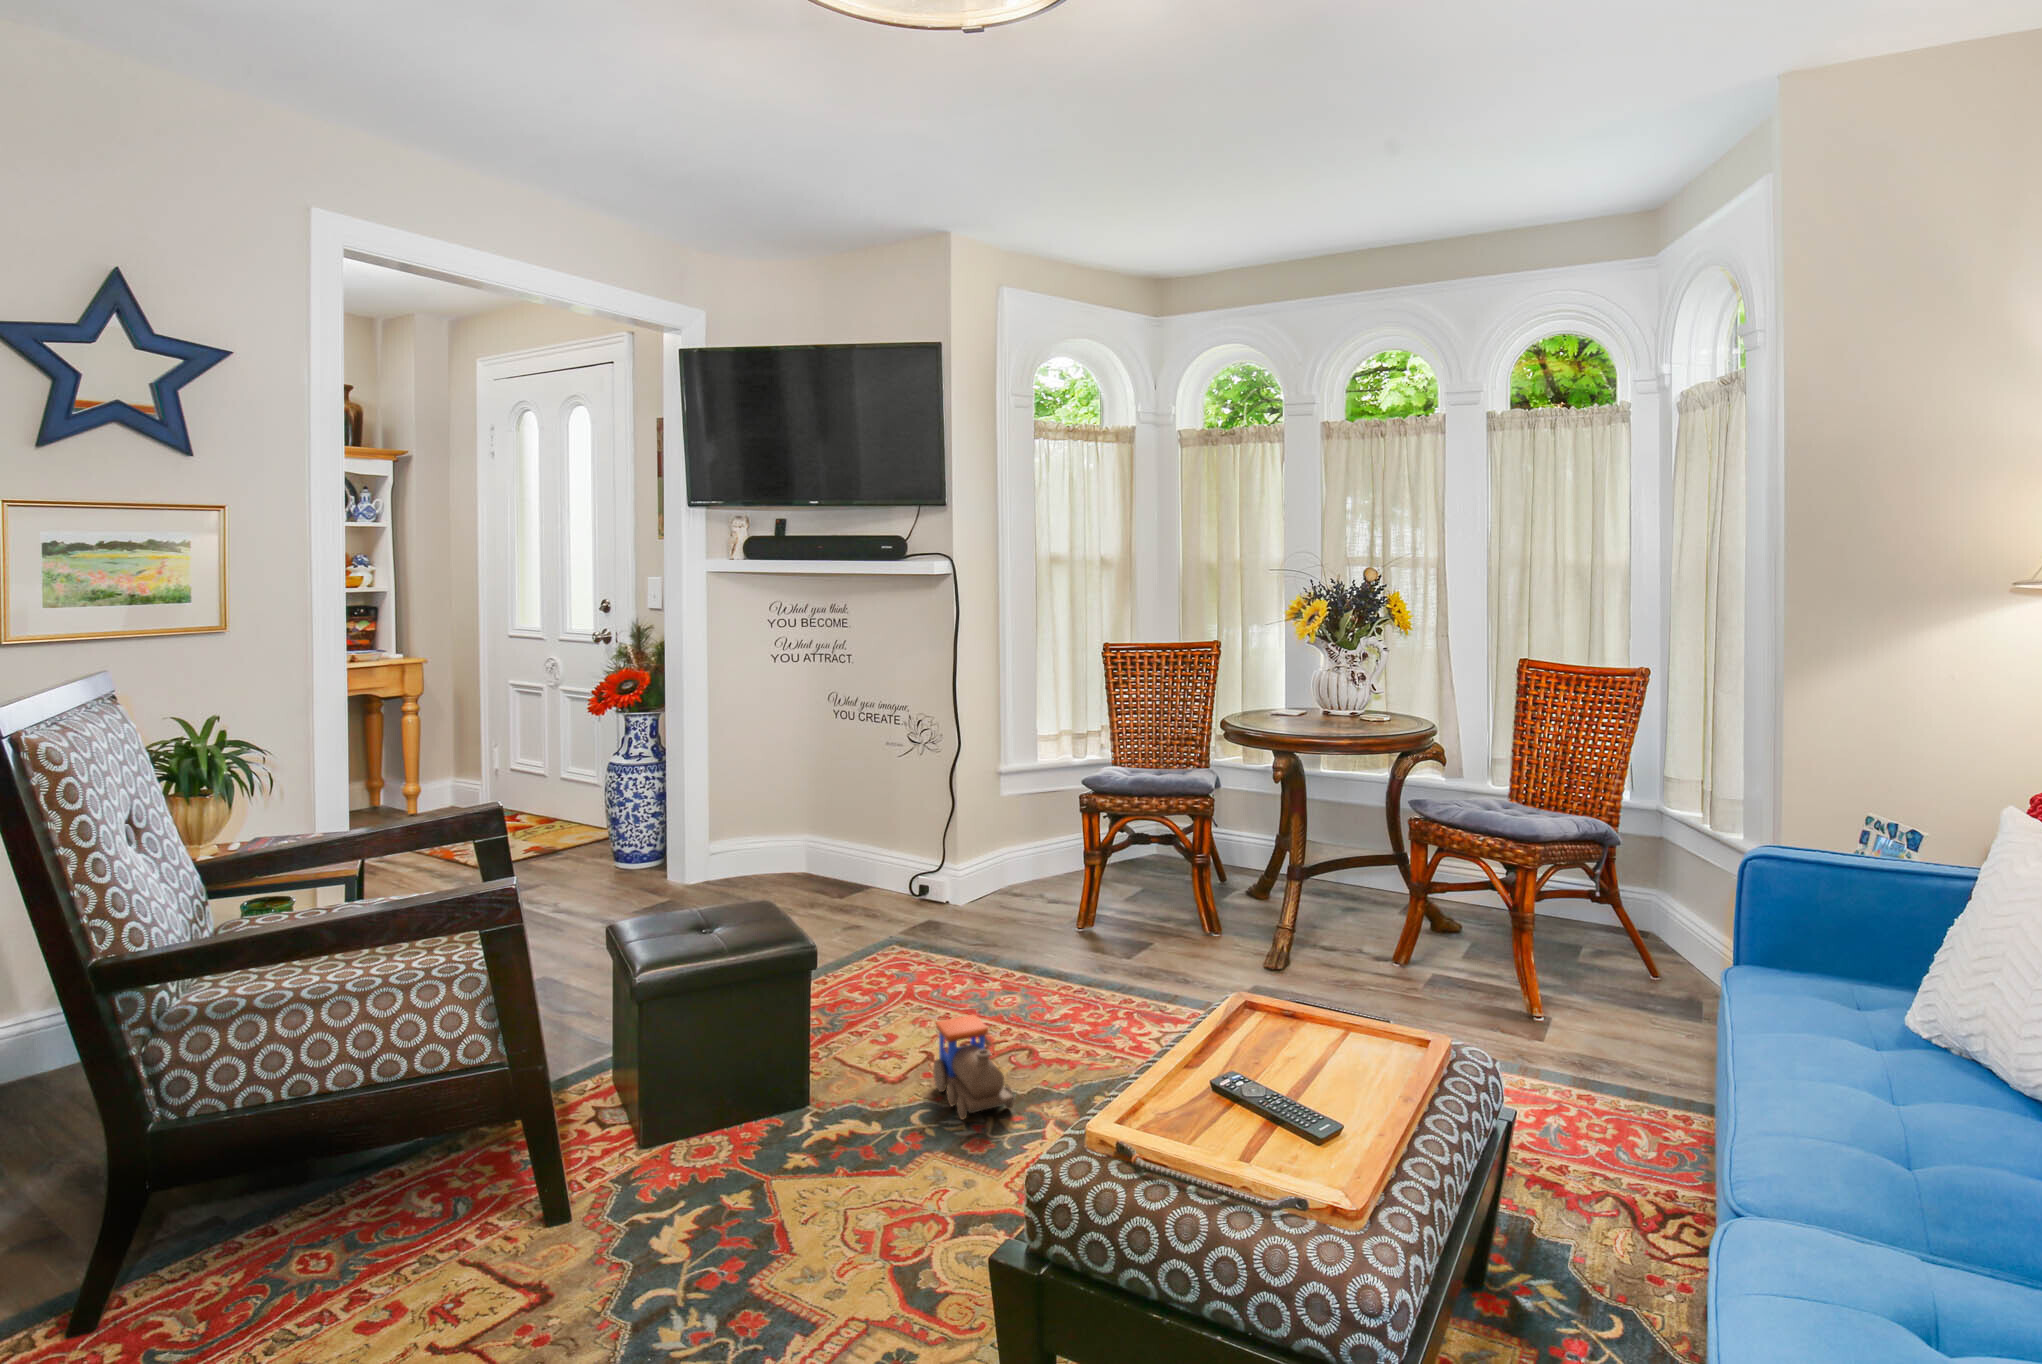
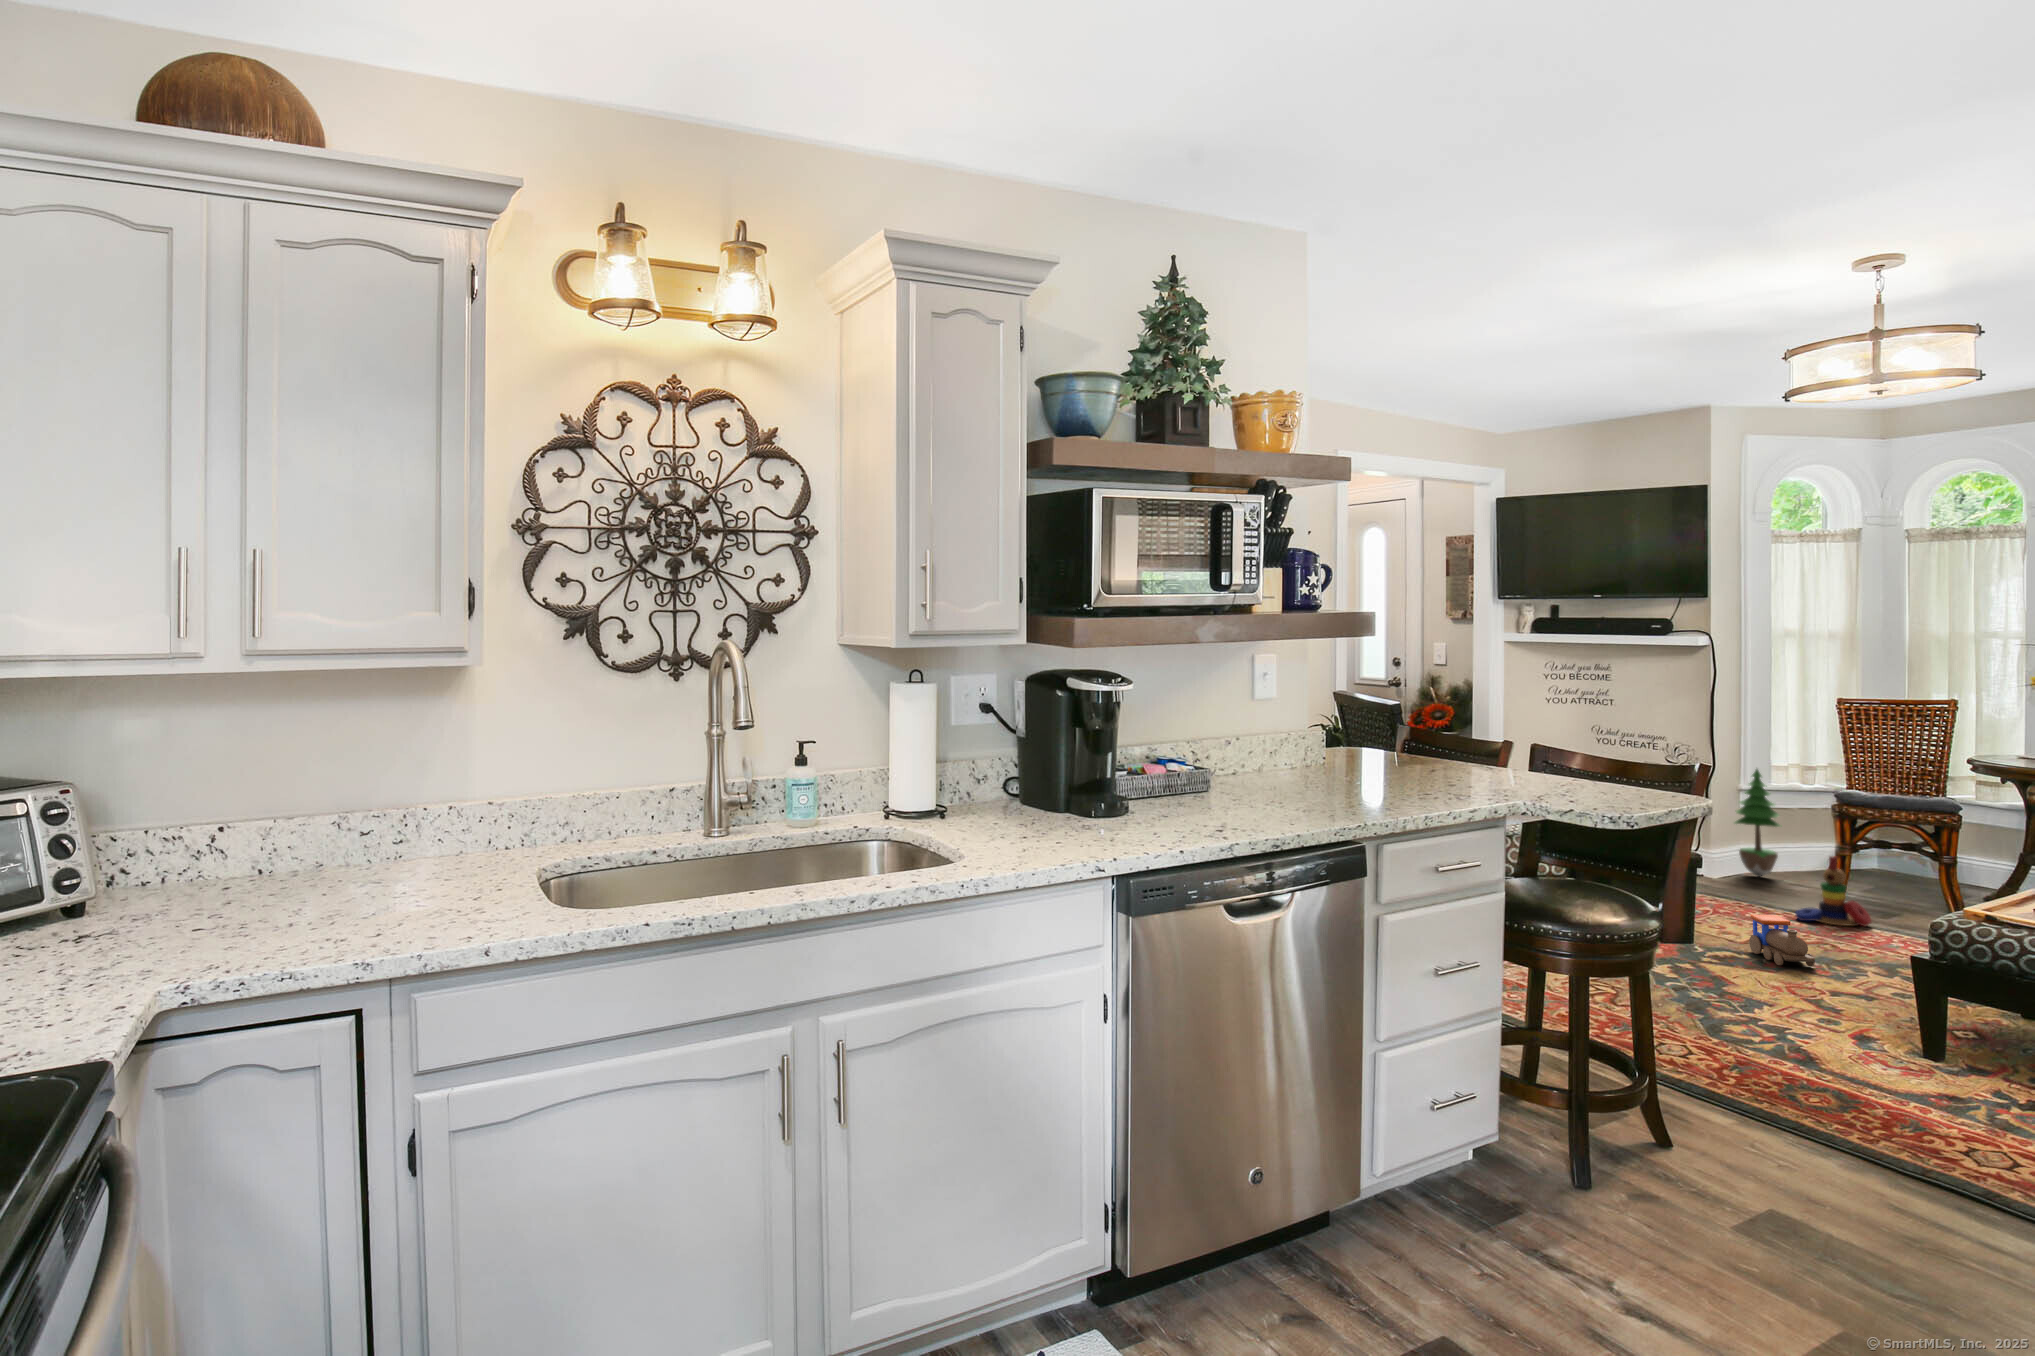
potted tree: none [986,743,1040,894] -> present [1735,769,1780,877]
stacking toy: none [1027,877,1116,982] -> present [1795,856,1871,926]

